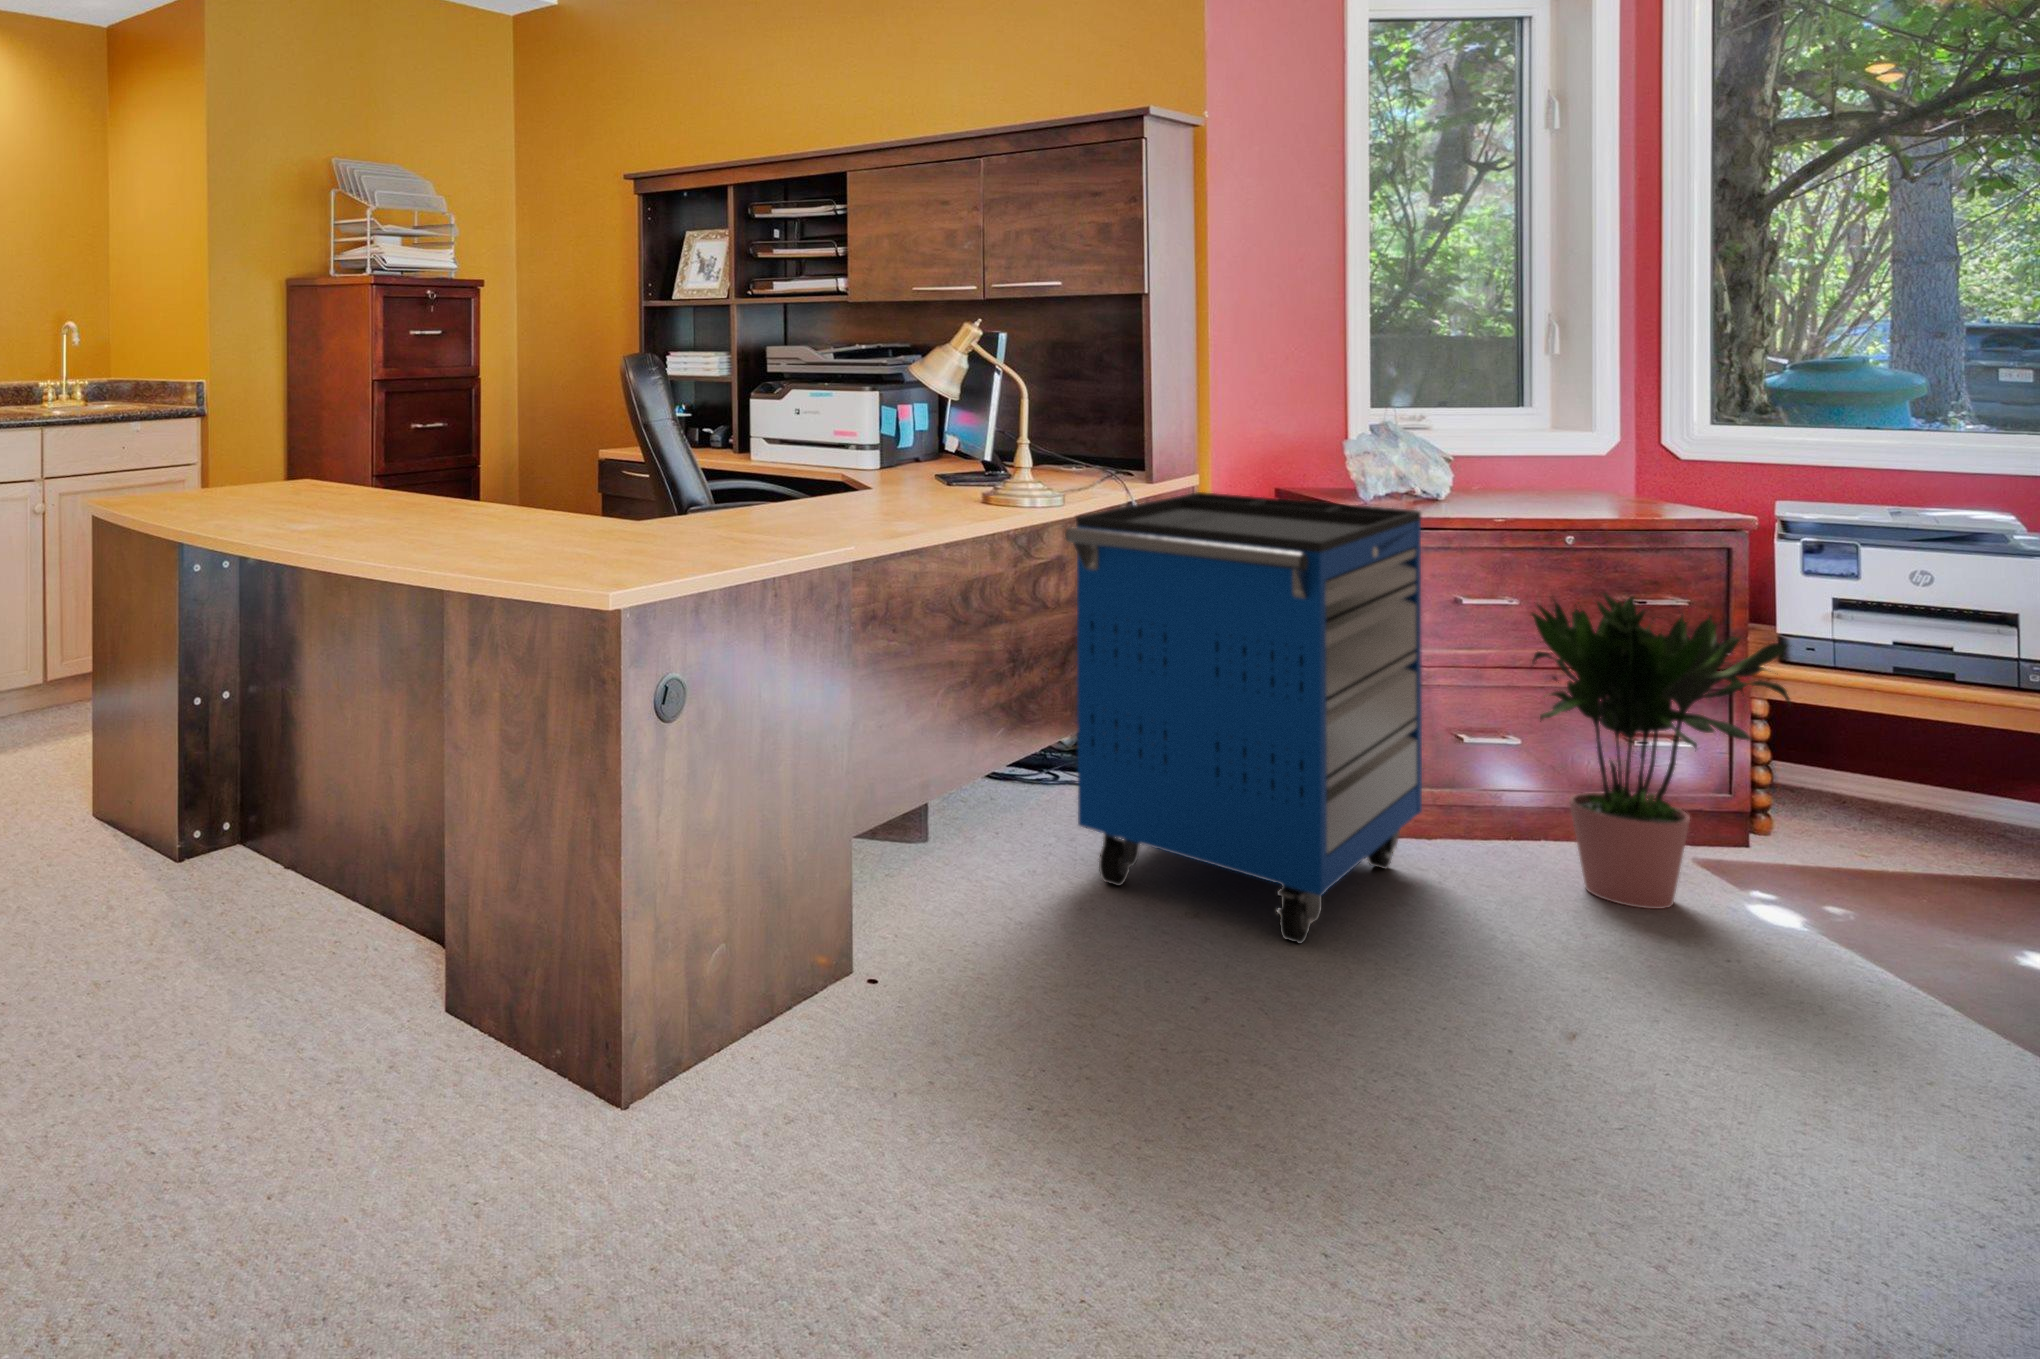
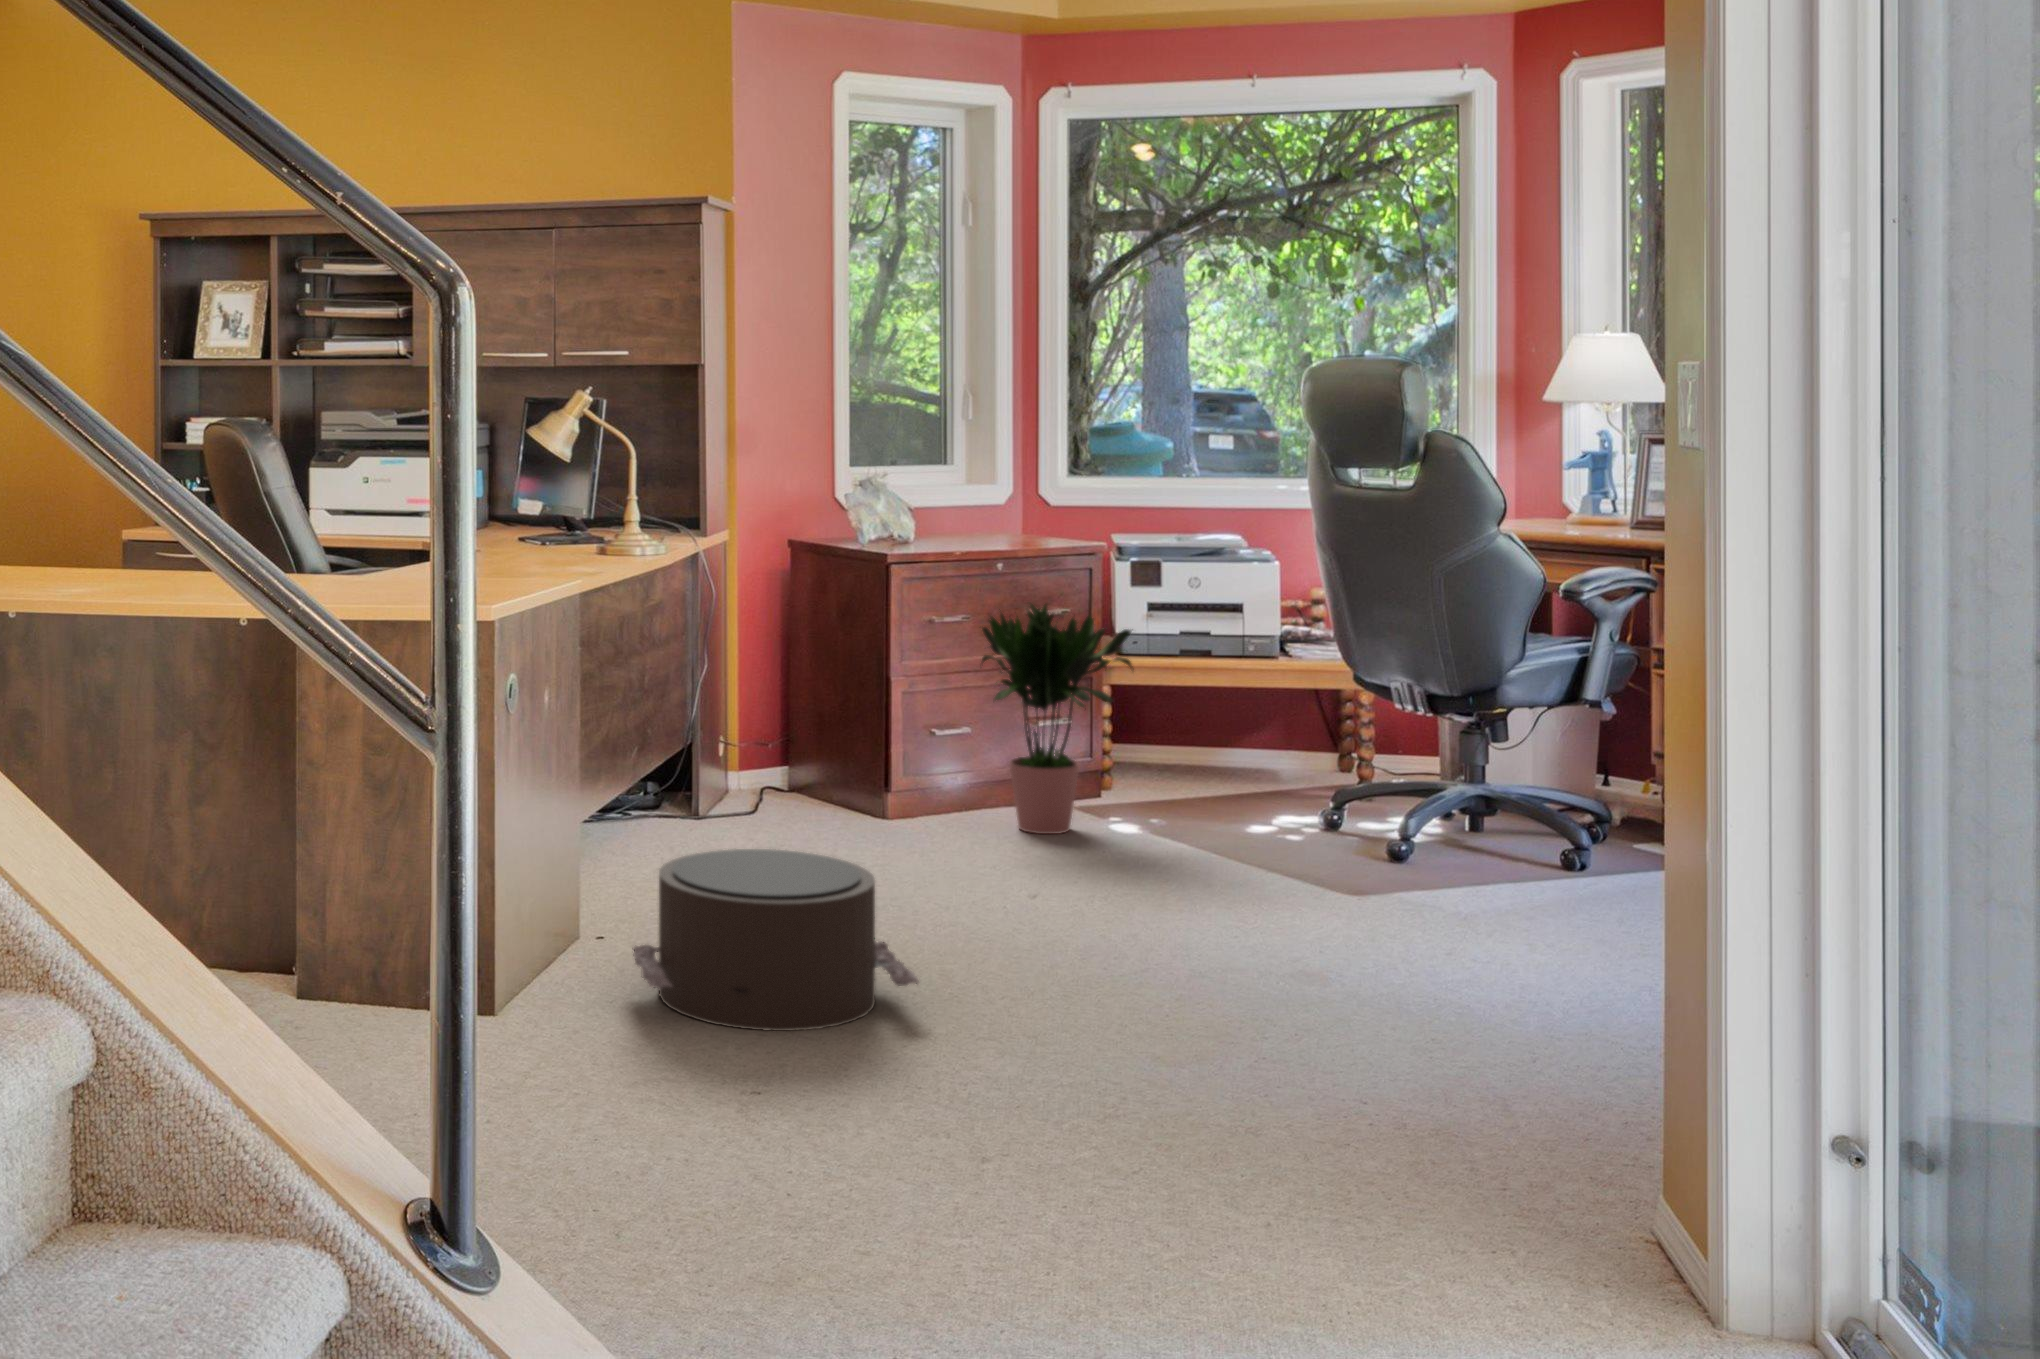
storage cabinet: present [1065,492,1422,943] -> none [694,541,918,881]
pouf: none [812,917,1250,1264] -> present [632,849,919,1031]

